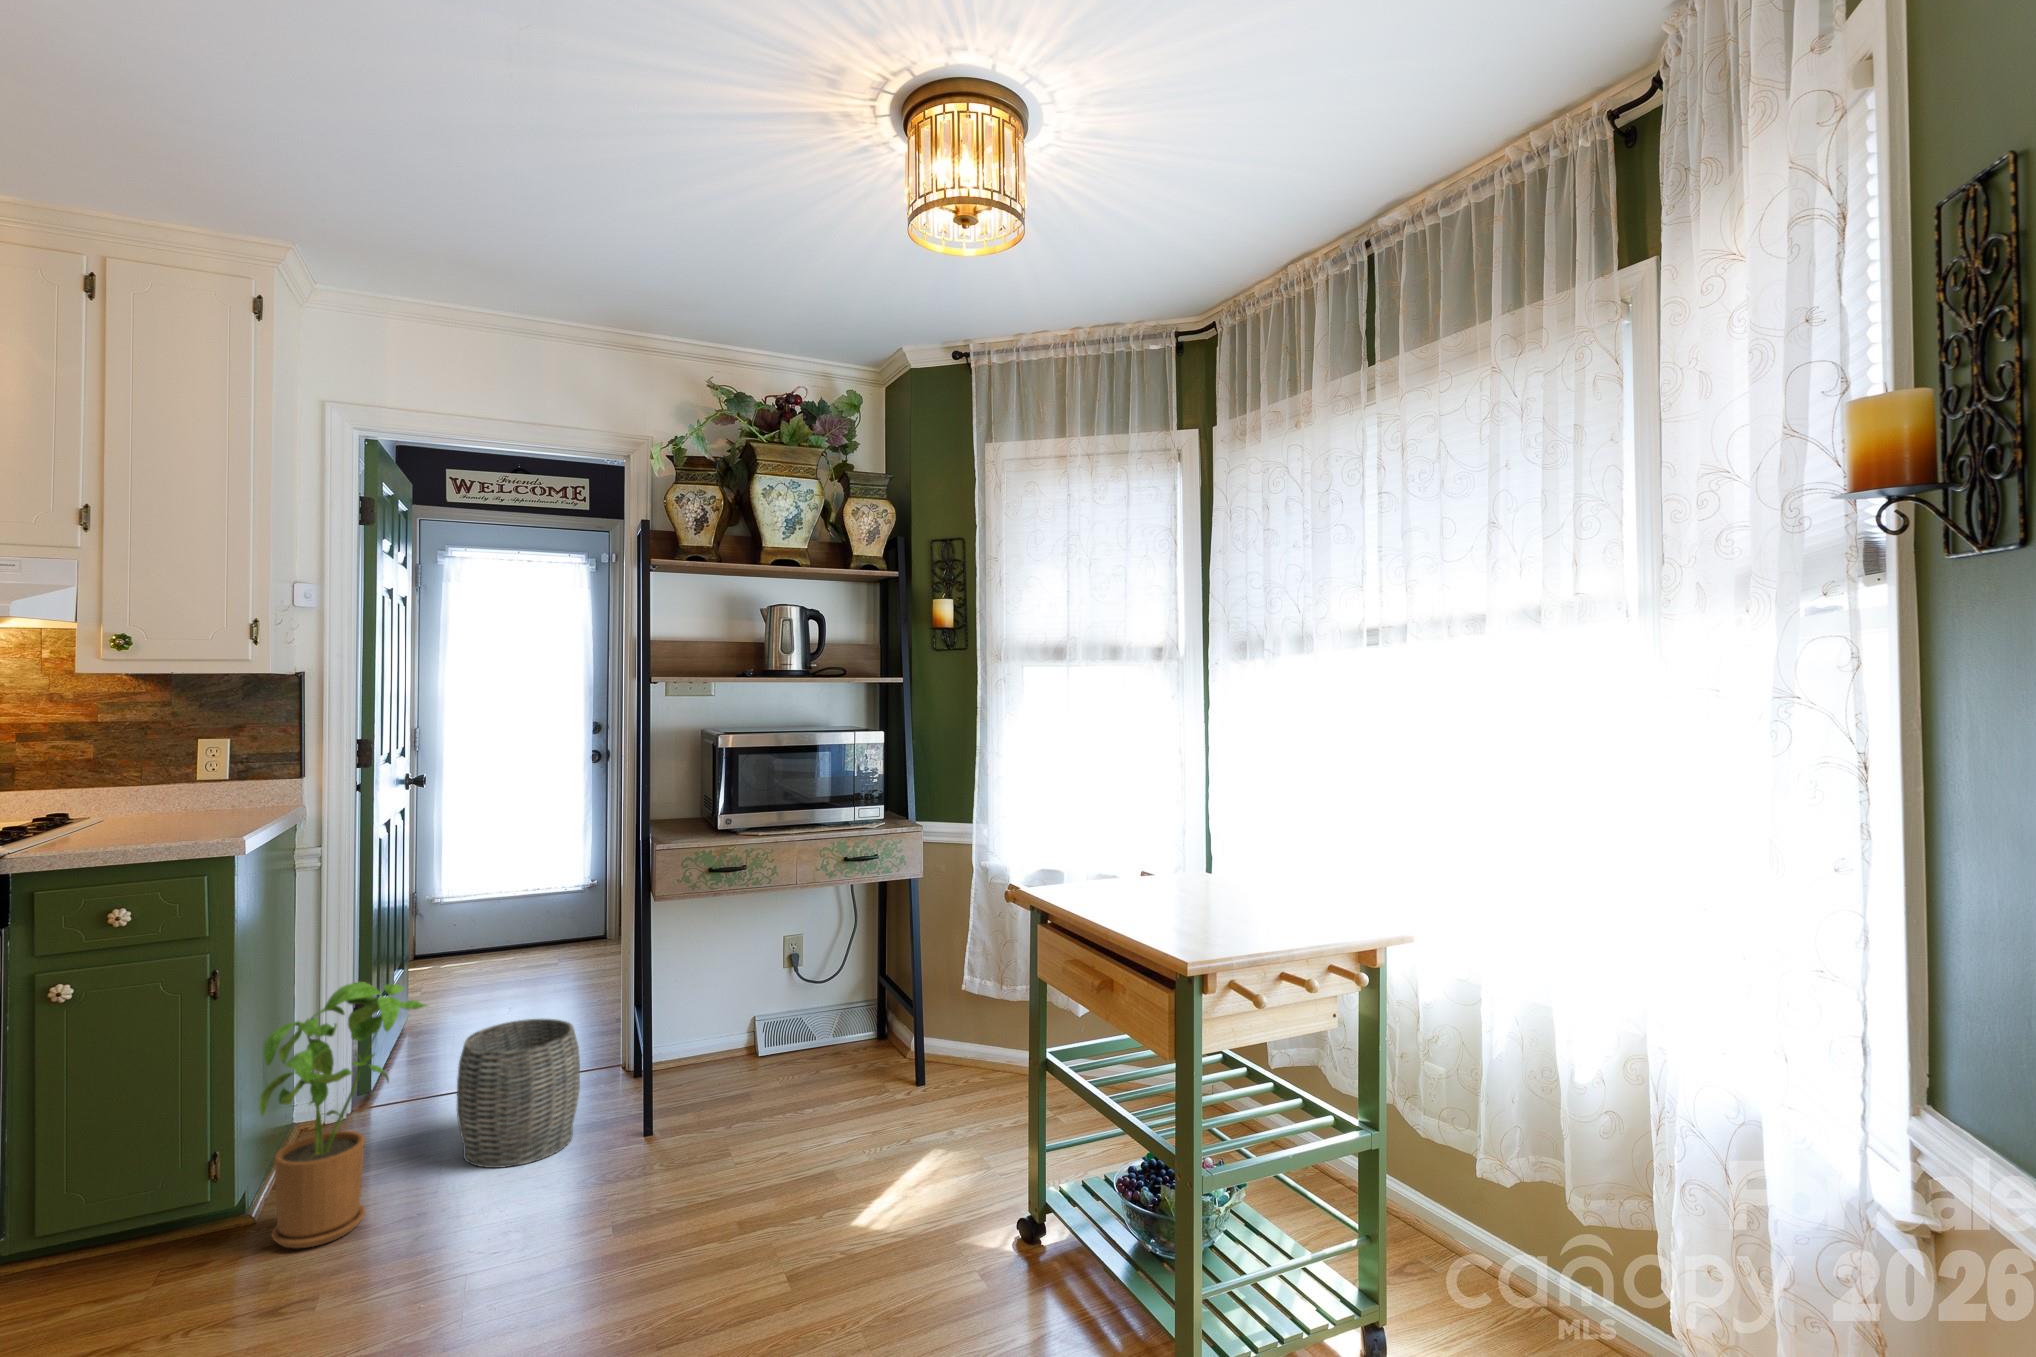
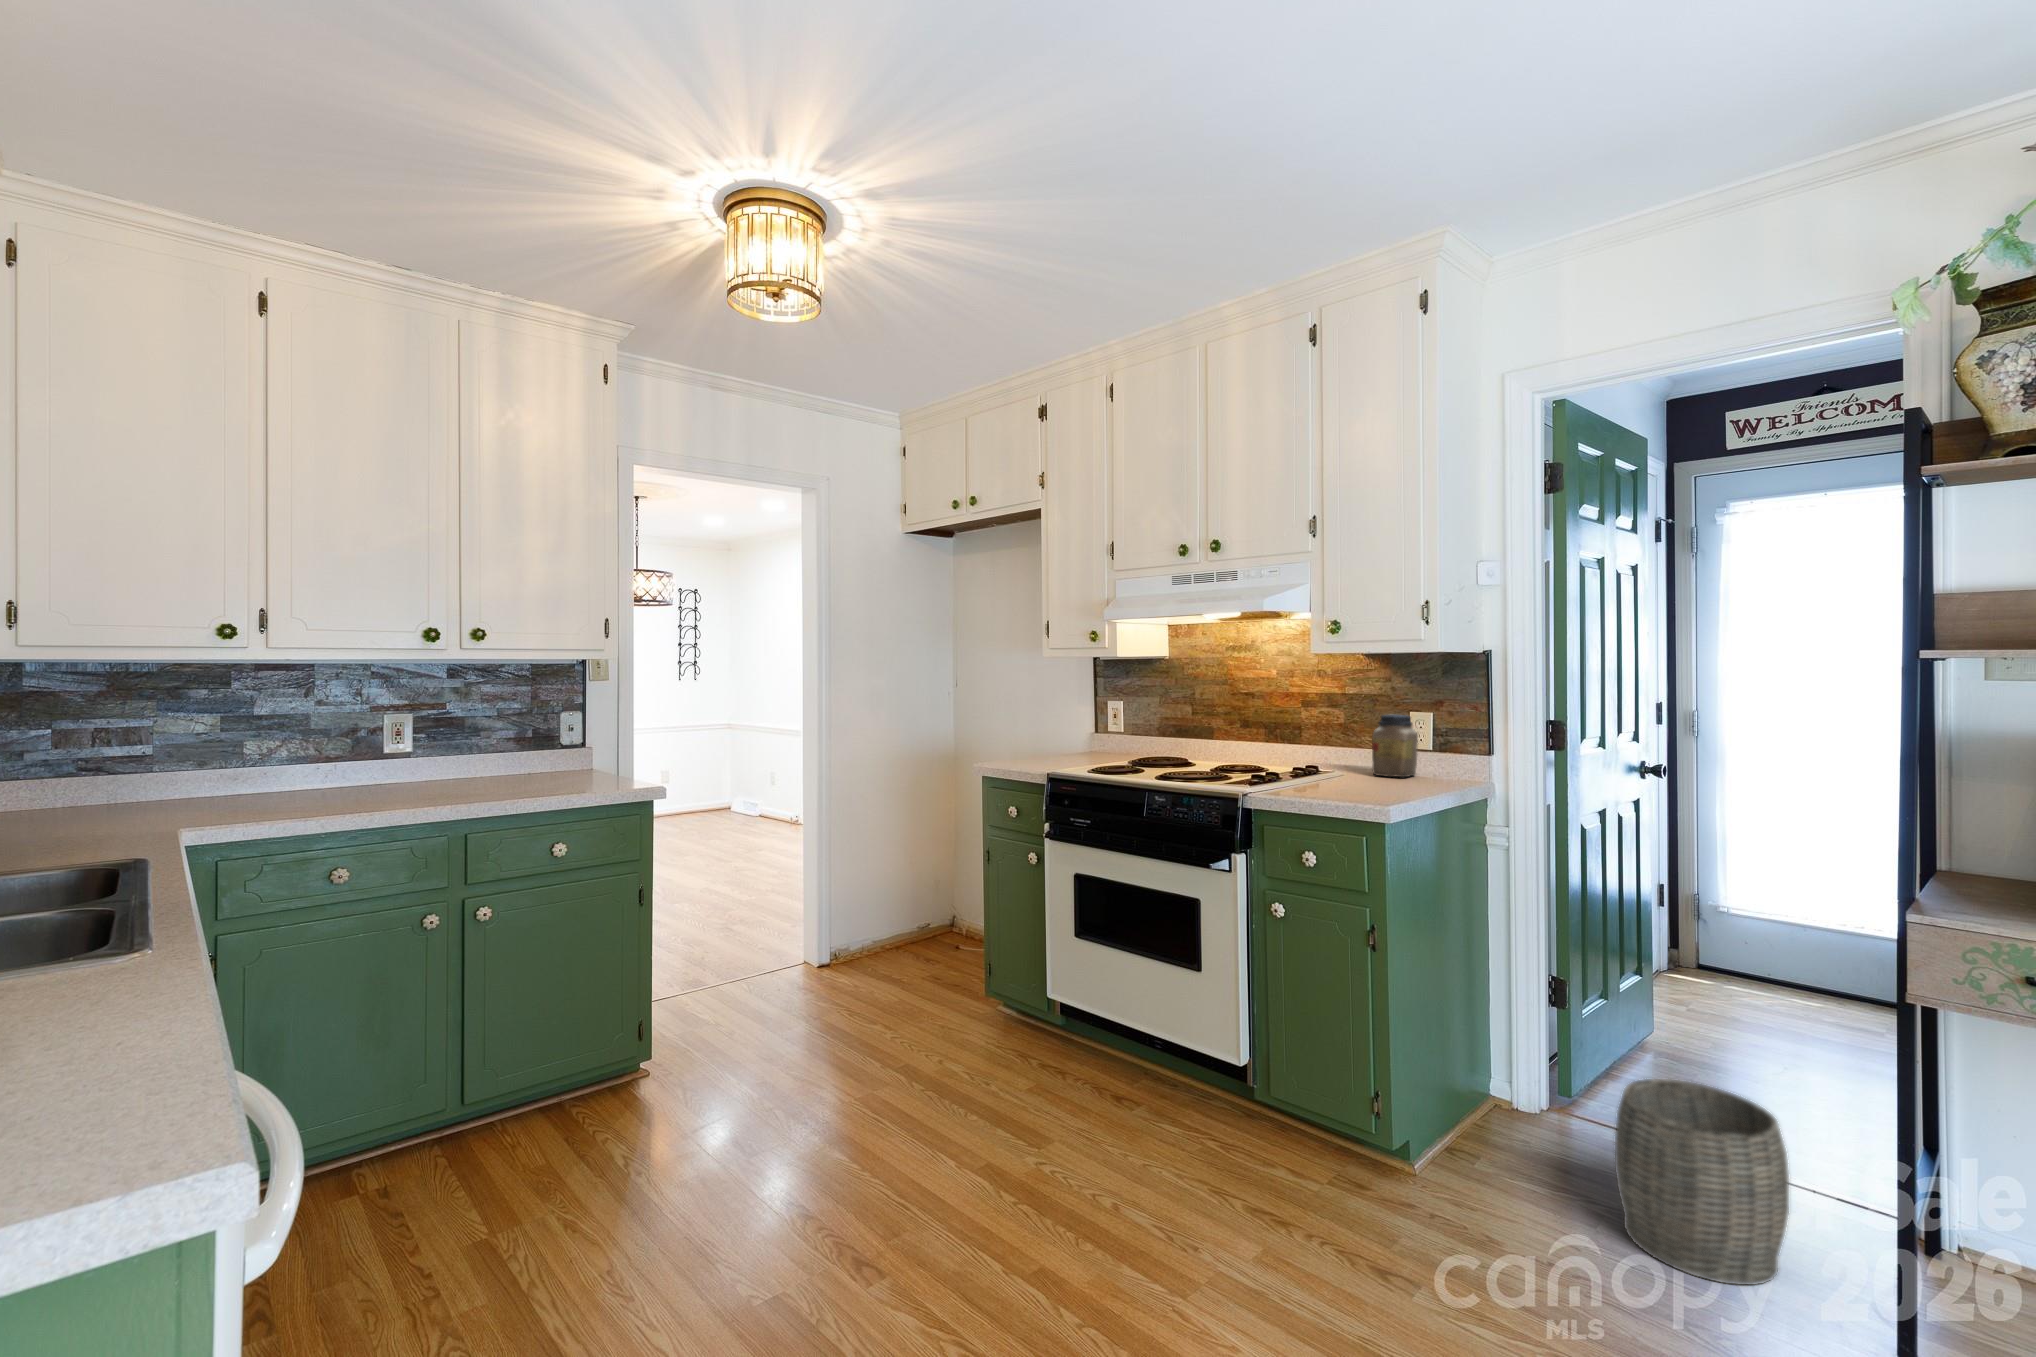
jar: none [149,742,208,814] -> present [1372,715,1418,777]
house plant: present [259,982,427,1248] -> none [1387,976,1553,1235]

